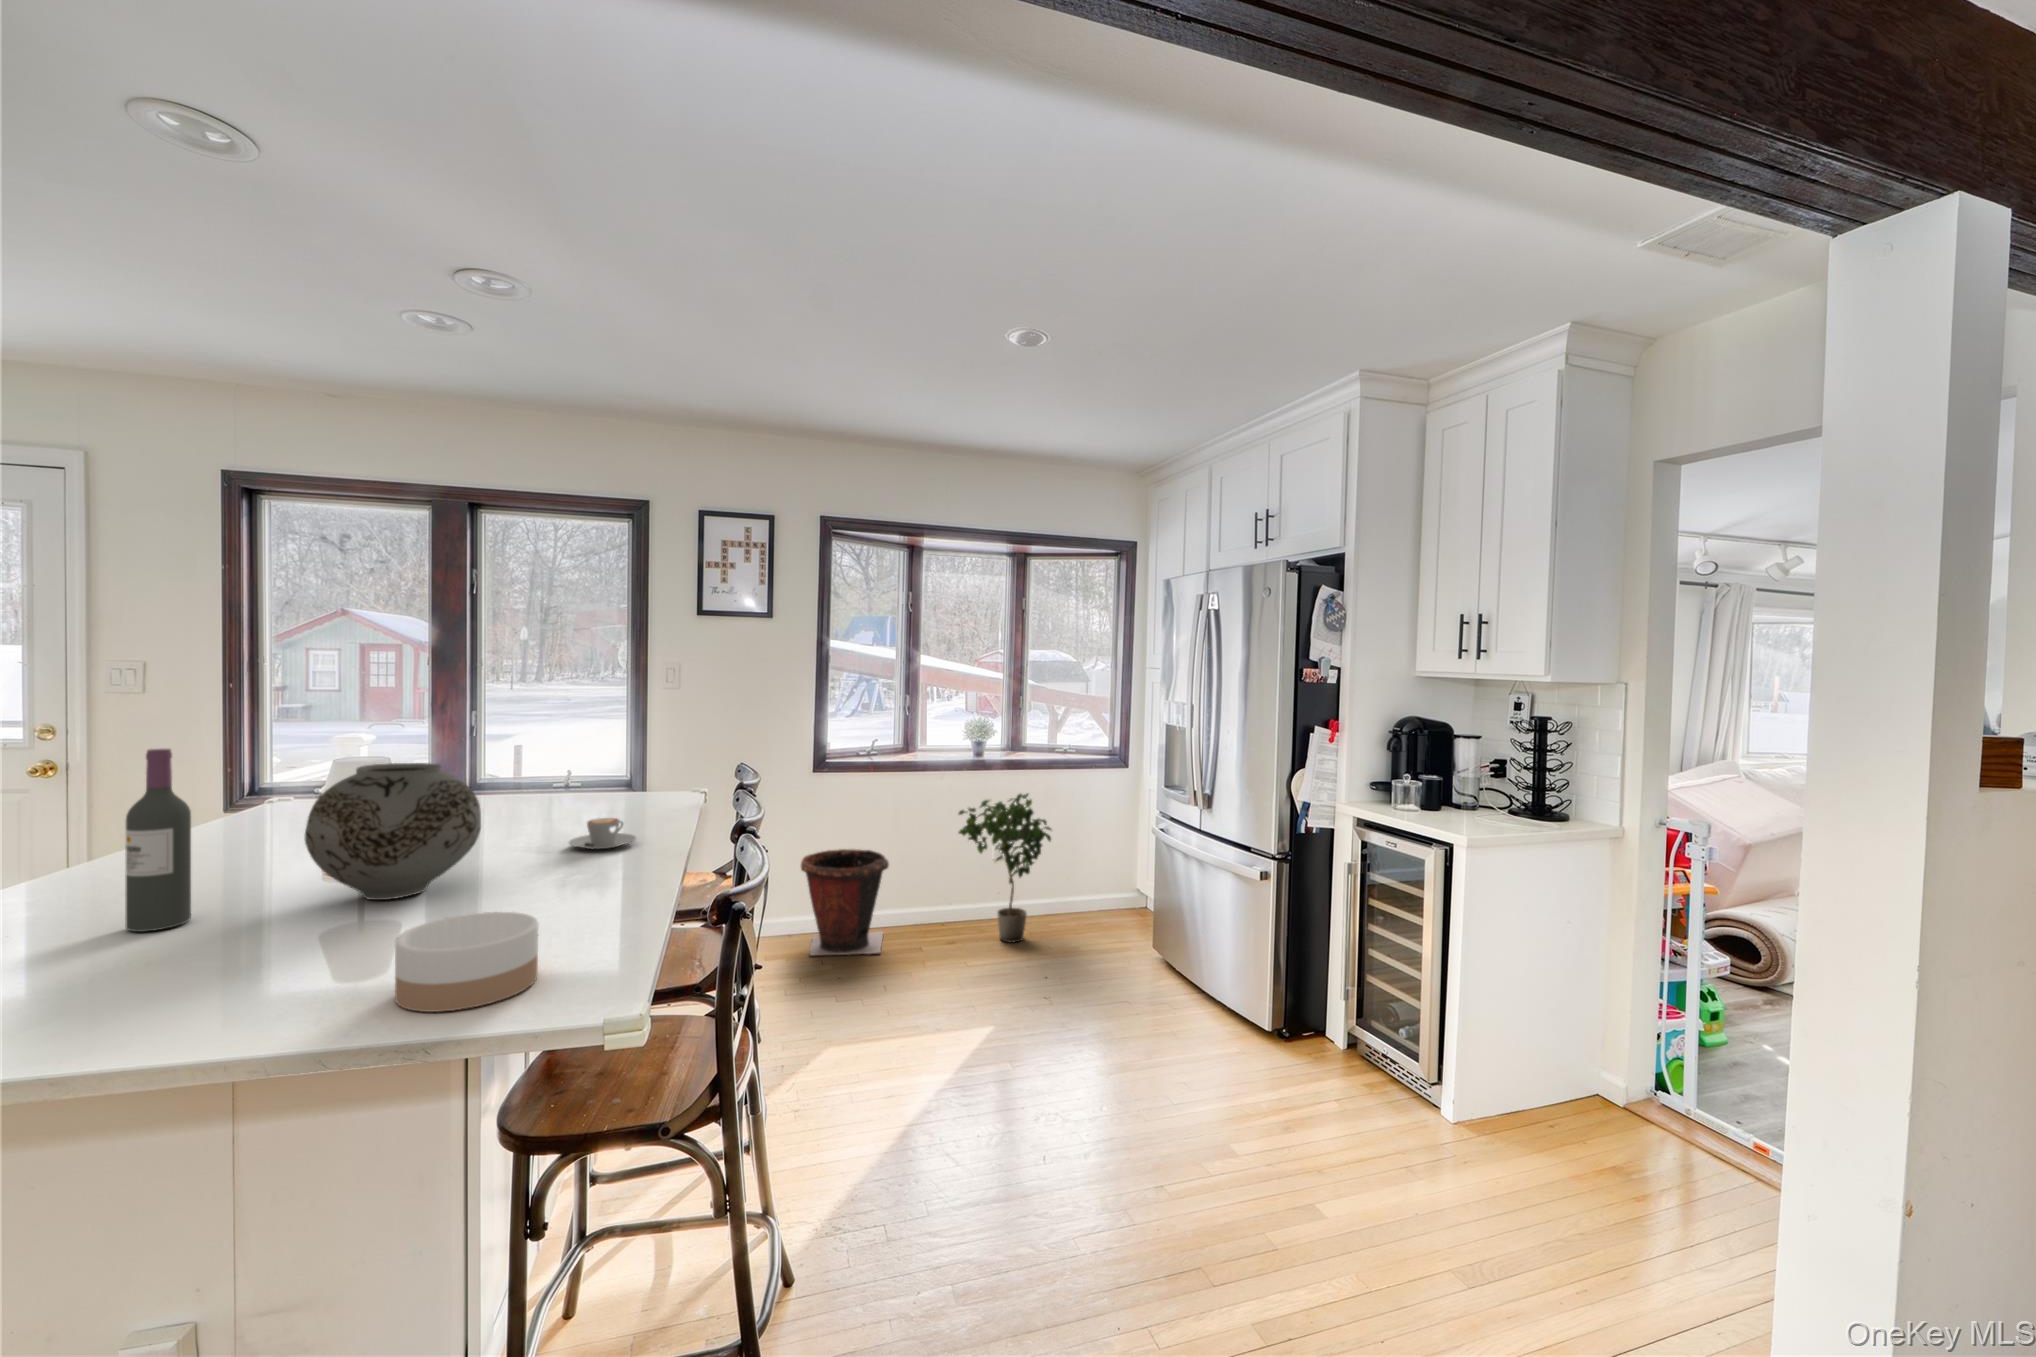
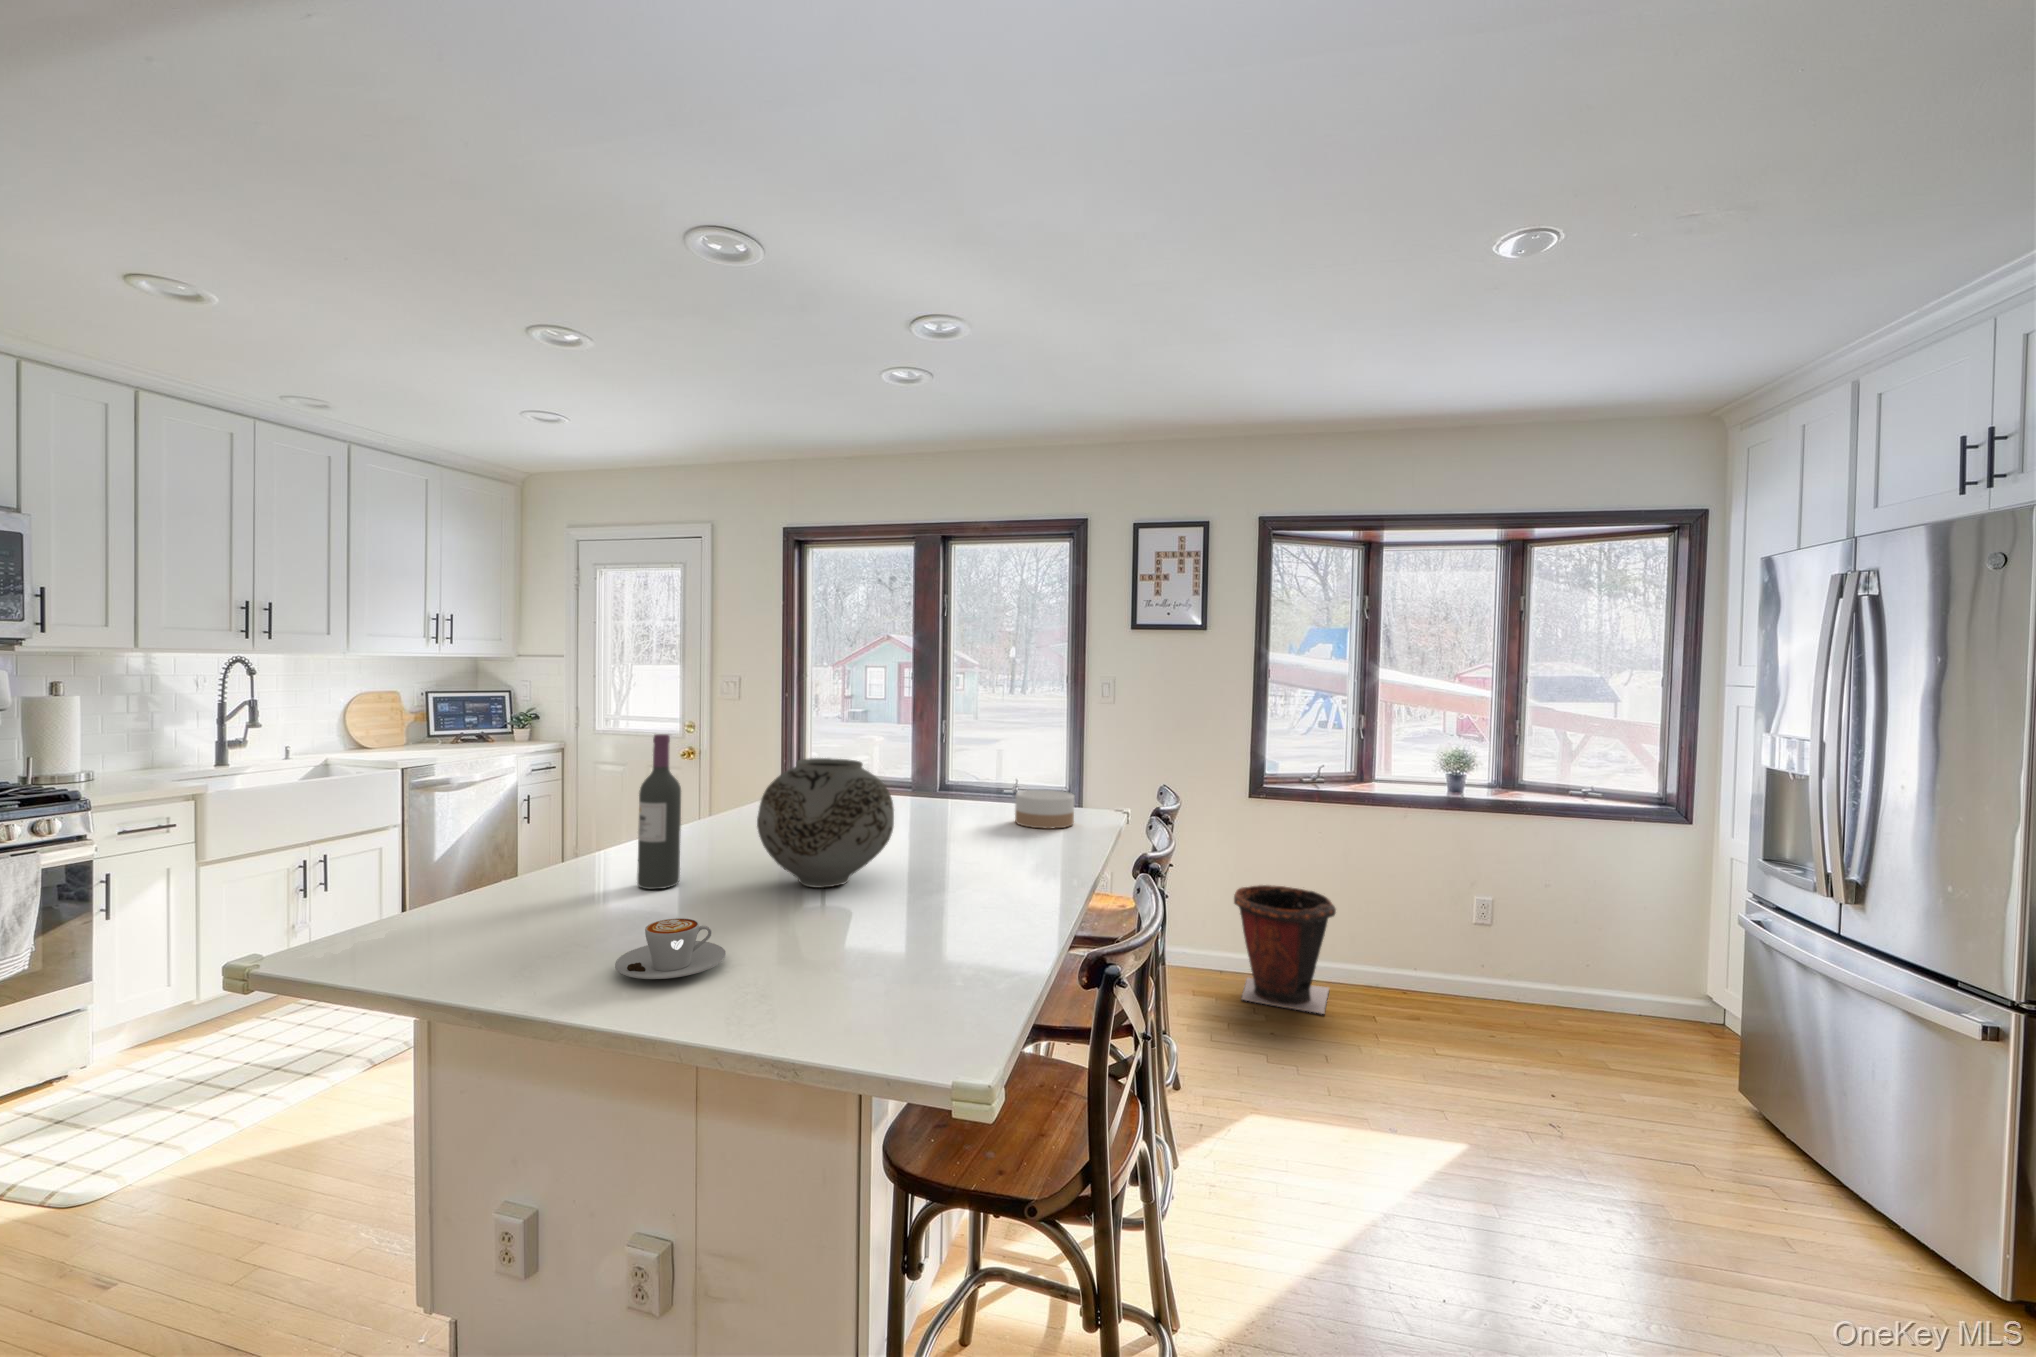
potted plant: present [959,793,1051,942] -> none [1425,845,1564,1037]
coffee cup: present [569,818,636,849] -> present [615,918,726,979]
bowl: present [395,912,538,1012] -> present [1015,790,1074,829]

